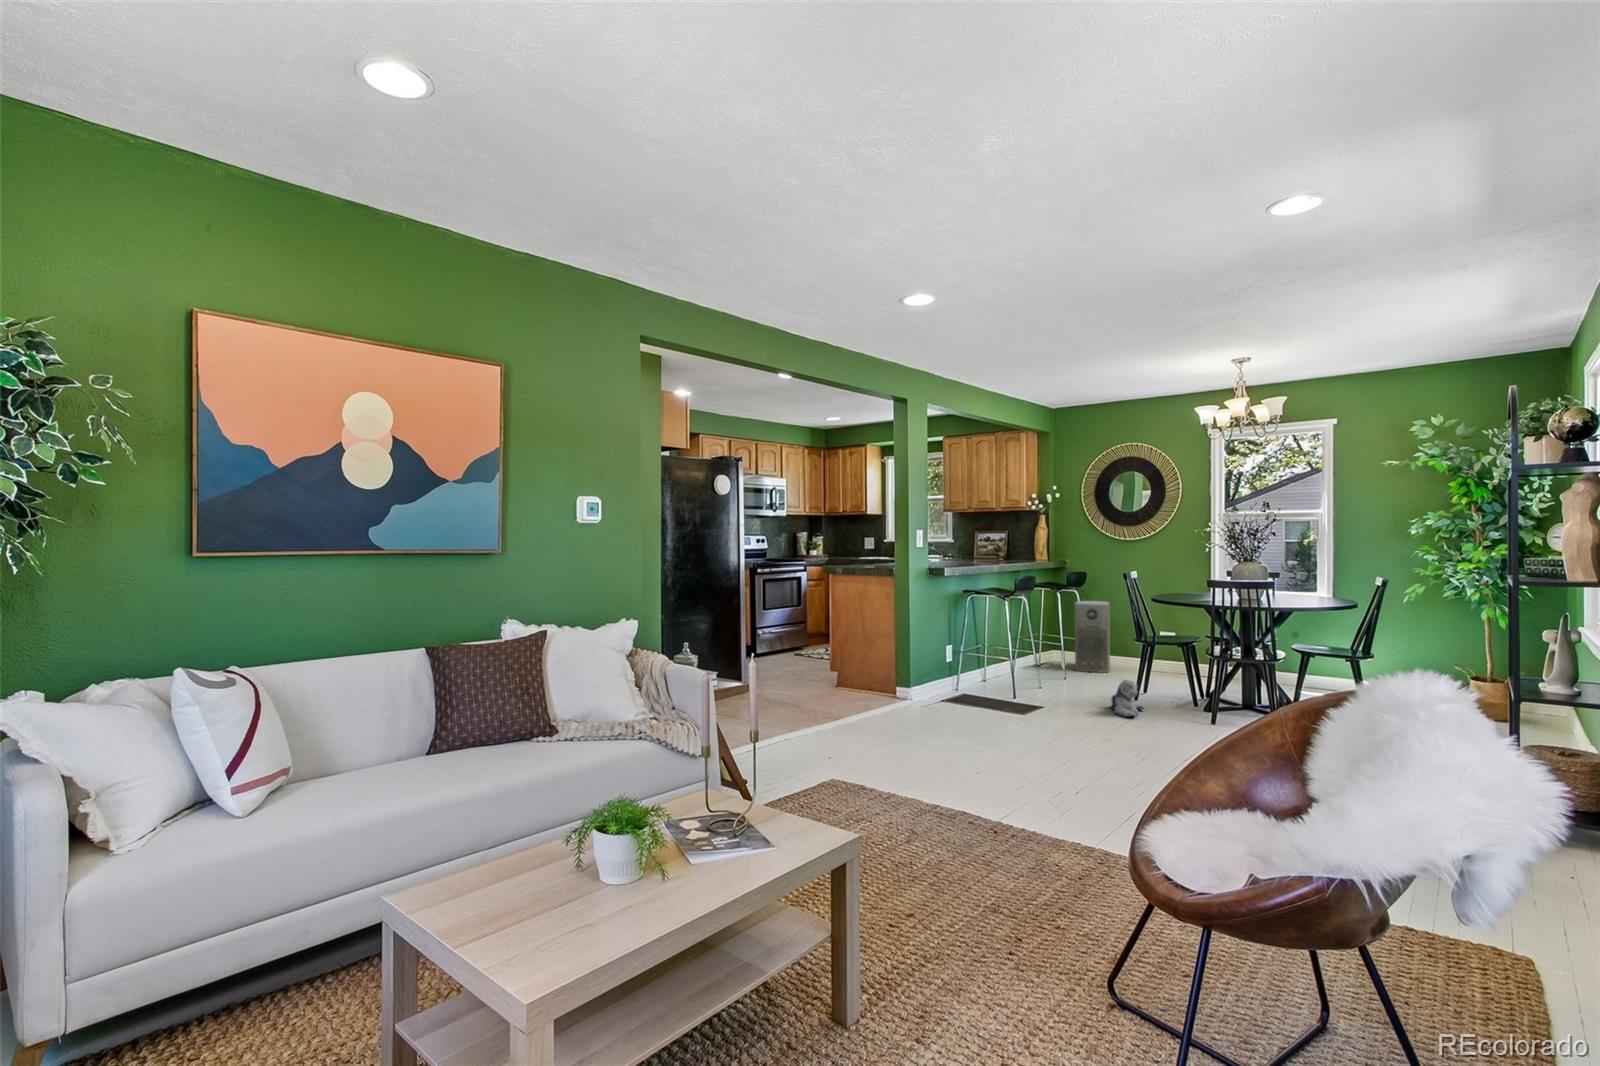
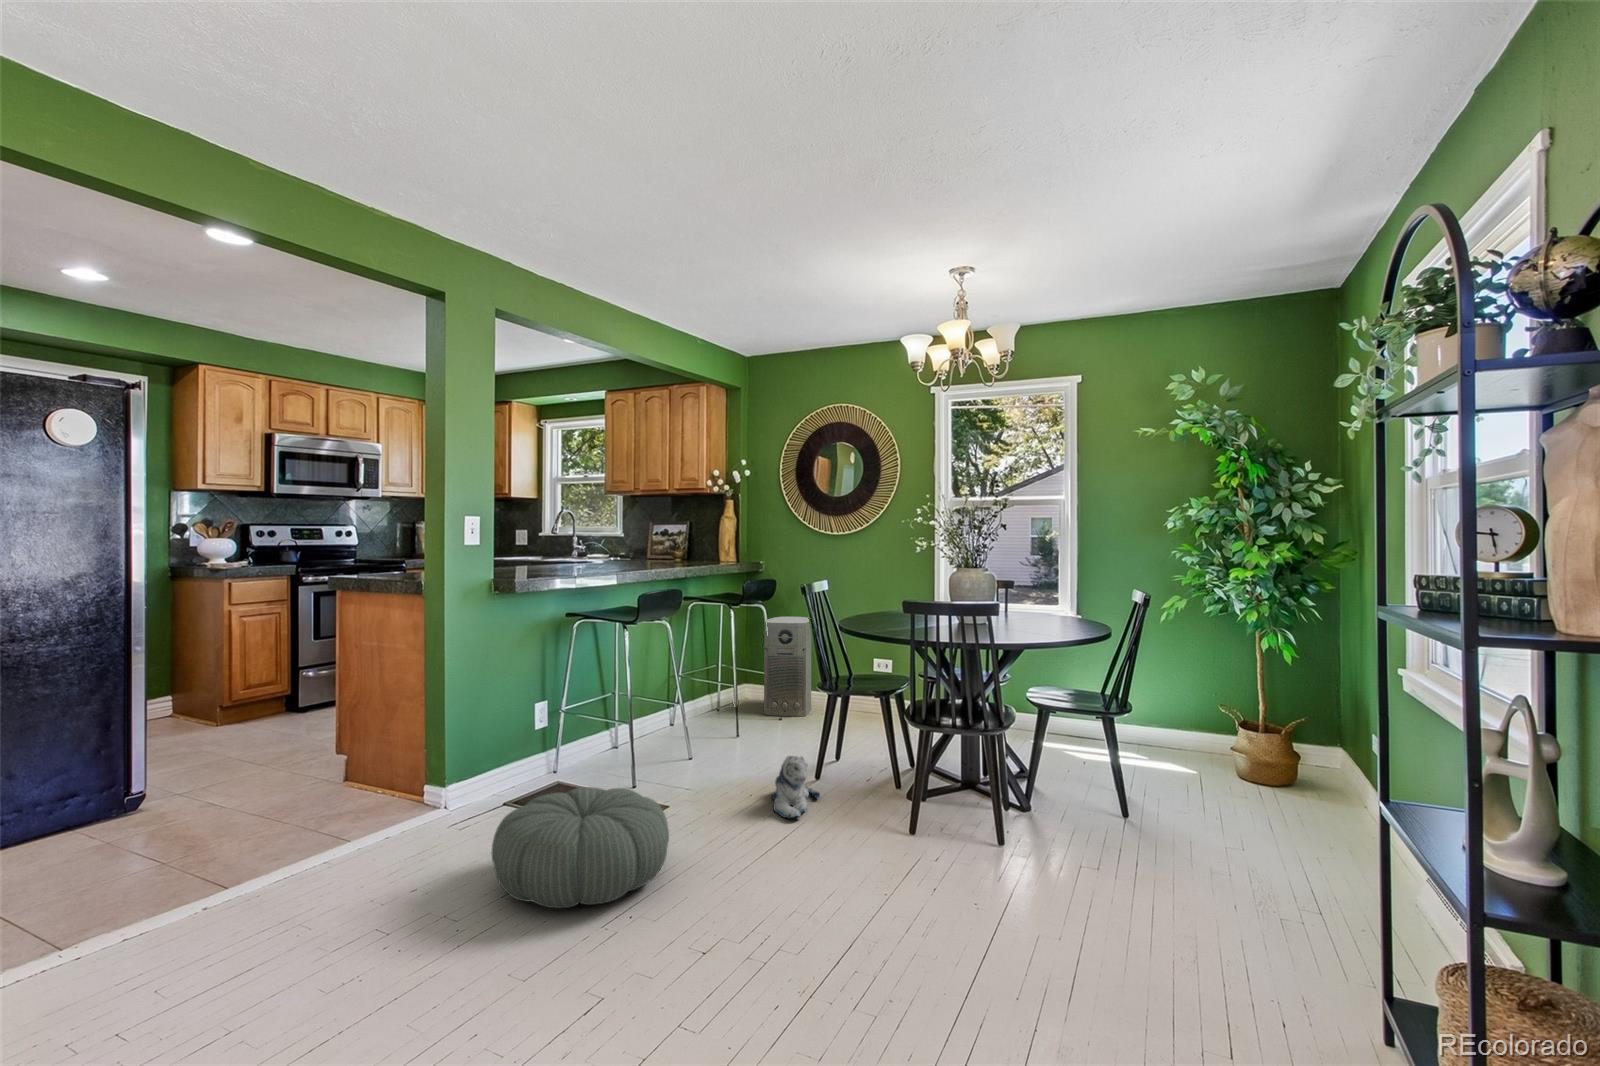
pouf: none [968,684,1069,739] -> present [492,787,669,908]

